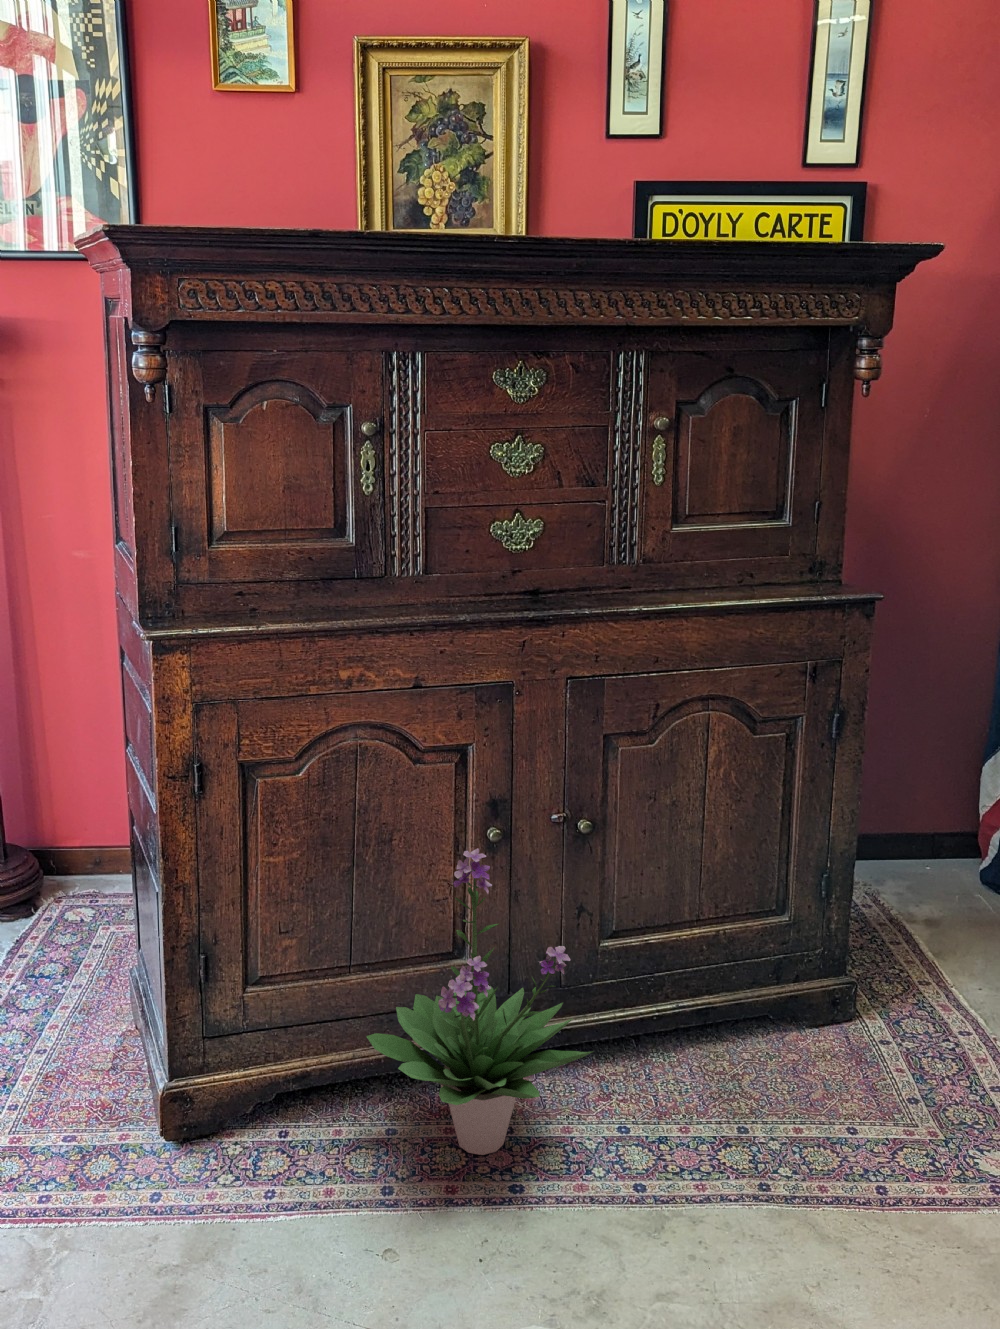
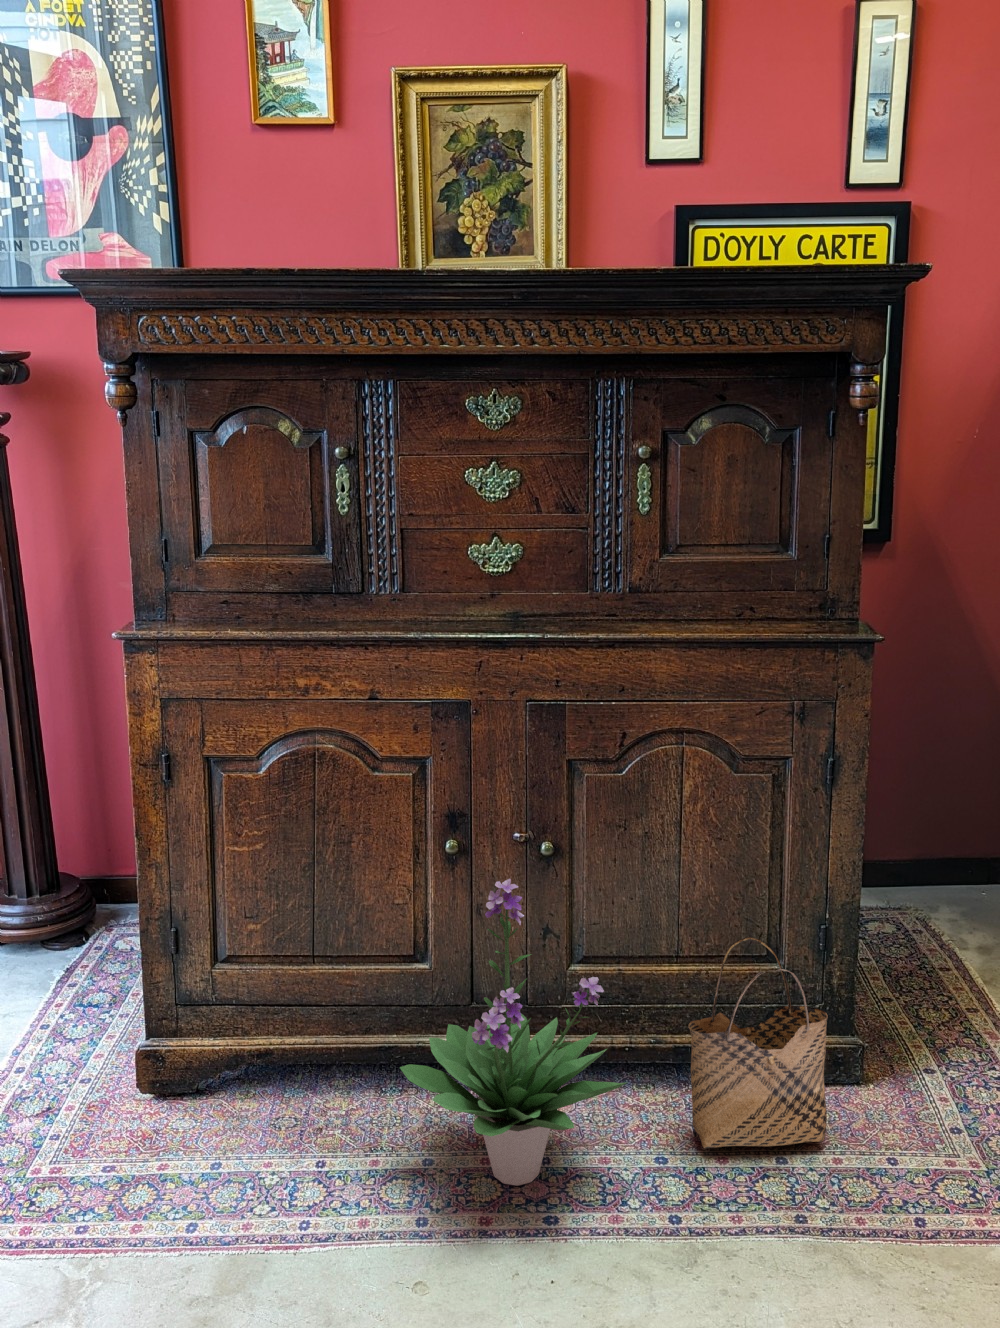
woven basket: none [653,909,789,1118] -> present [688,937,828,1148]

